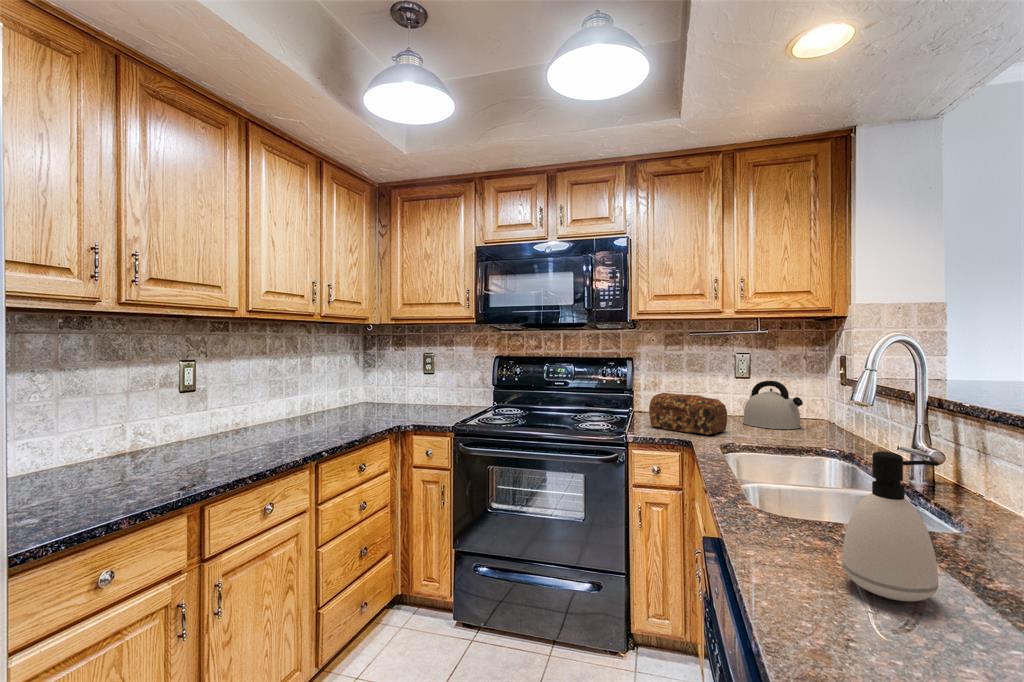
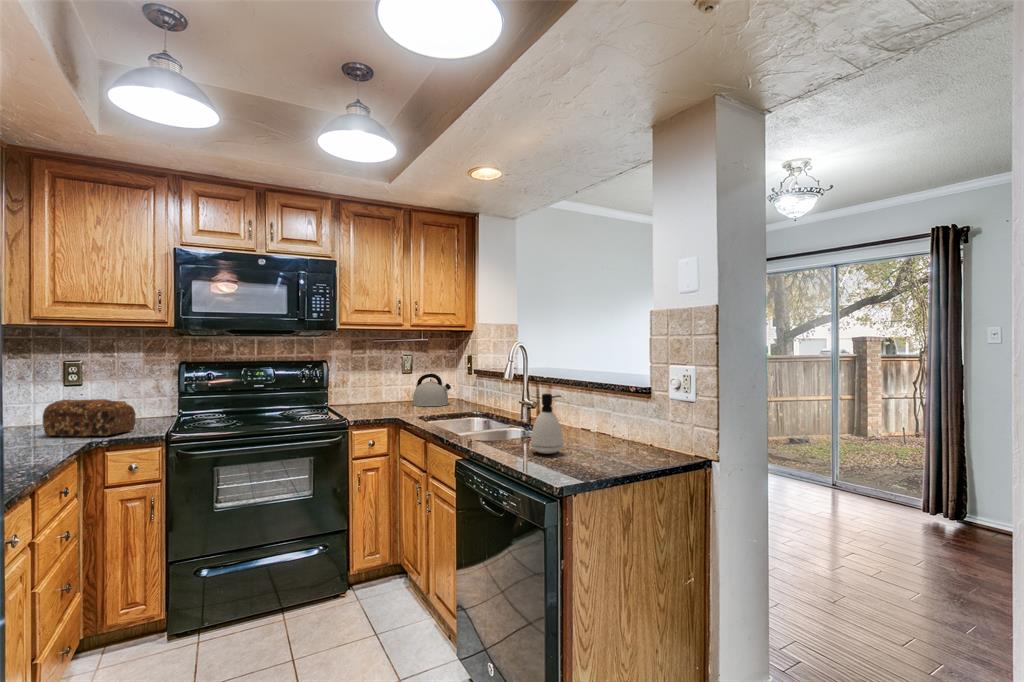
bread loaf: present [649,393,727,434] -> present [43,399,136,436]

